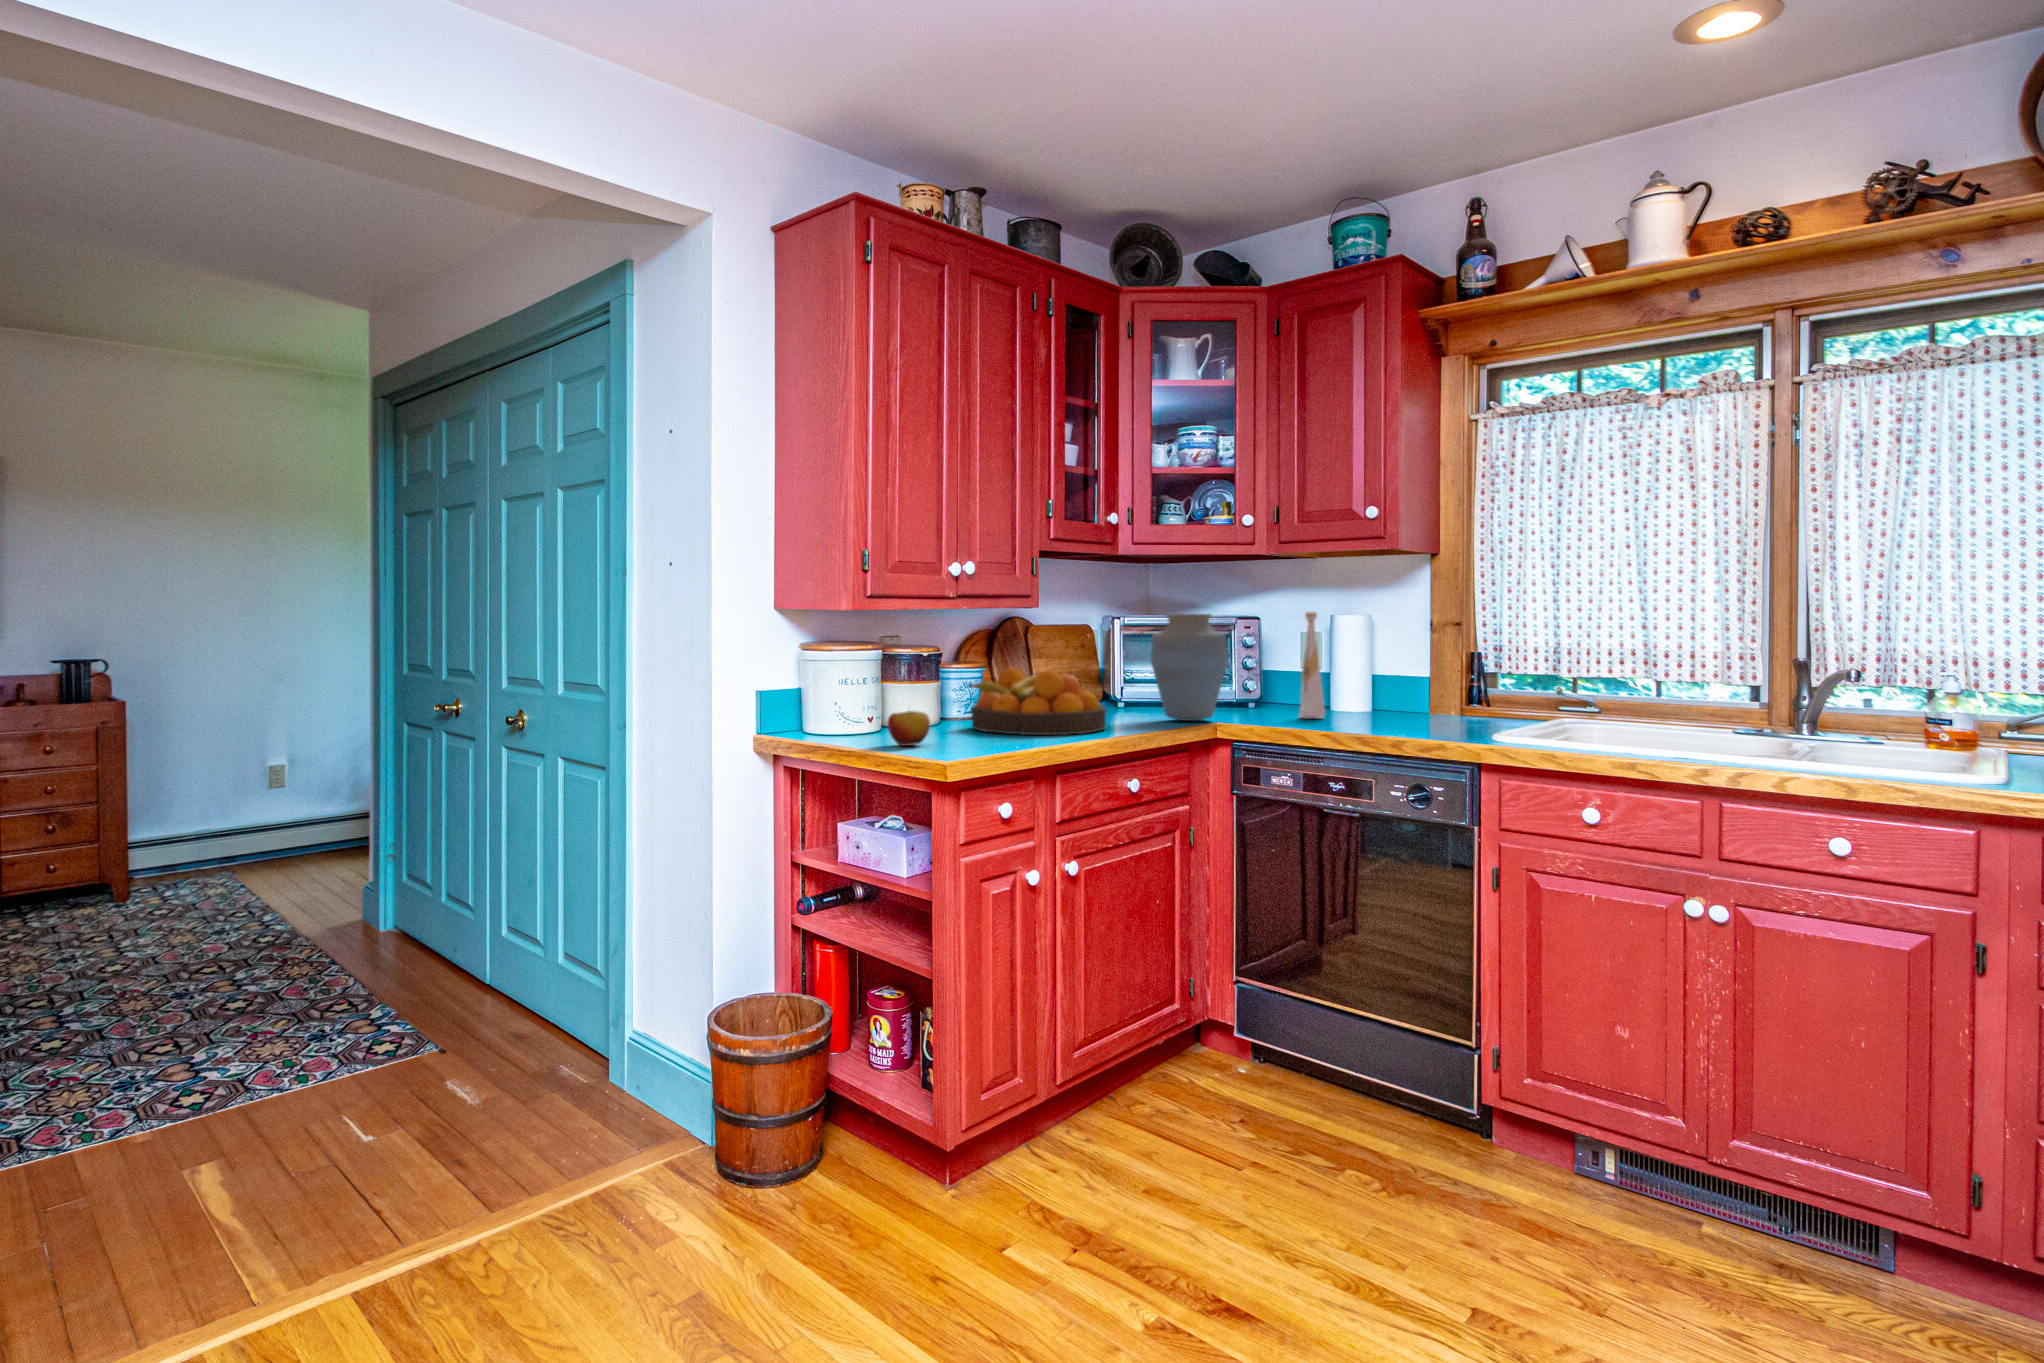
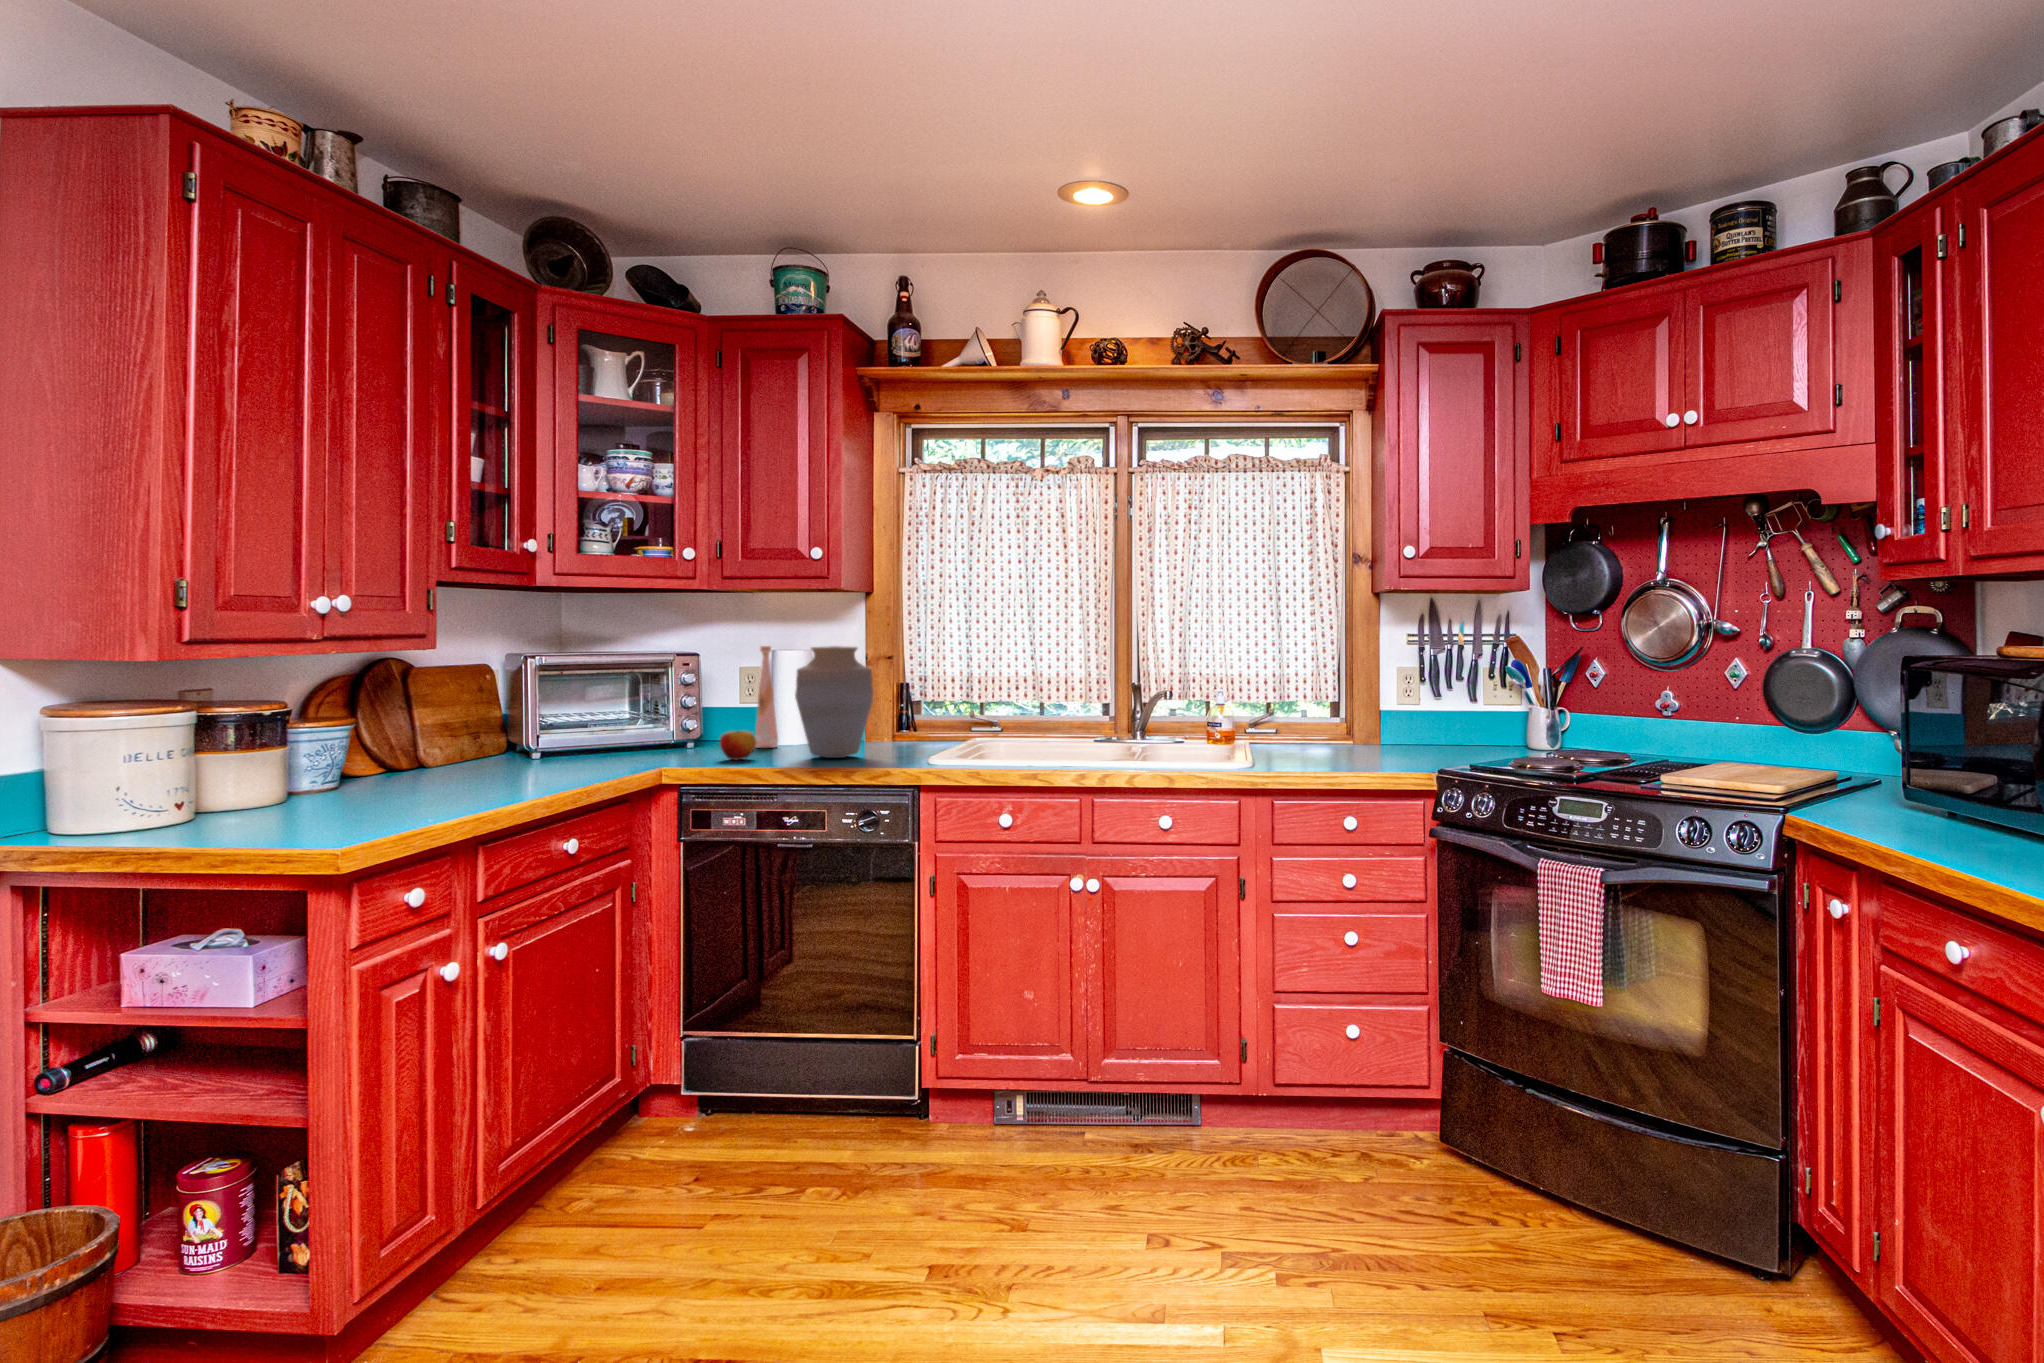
vase: present [1151,613,1228,721] -> present [795,646,873,758]
fruit bowl: present [969,668,1106,735] -> none [404,711,568,786]
apple: present [887,711,930,746] -> present [720,731,756,760]

